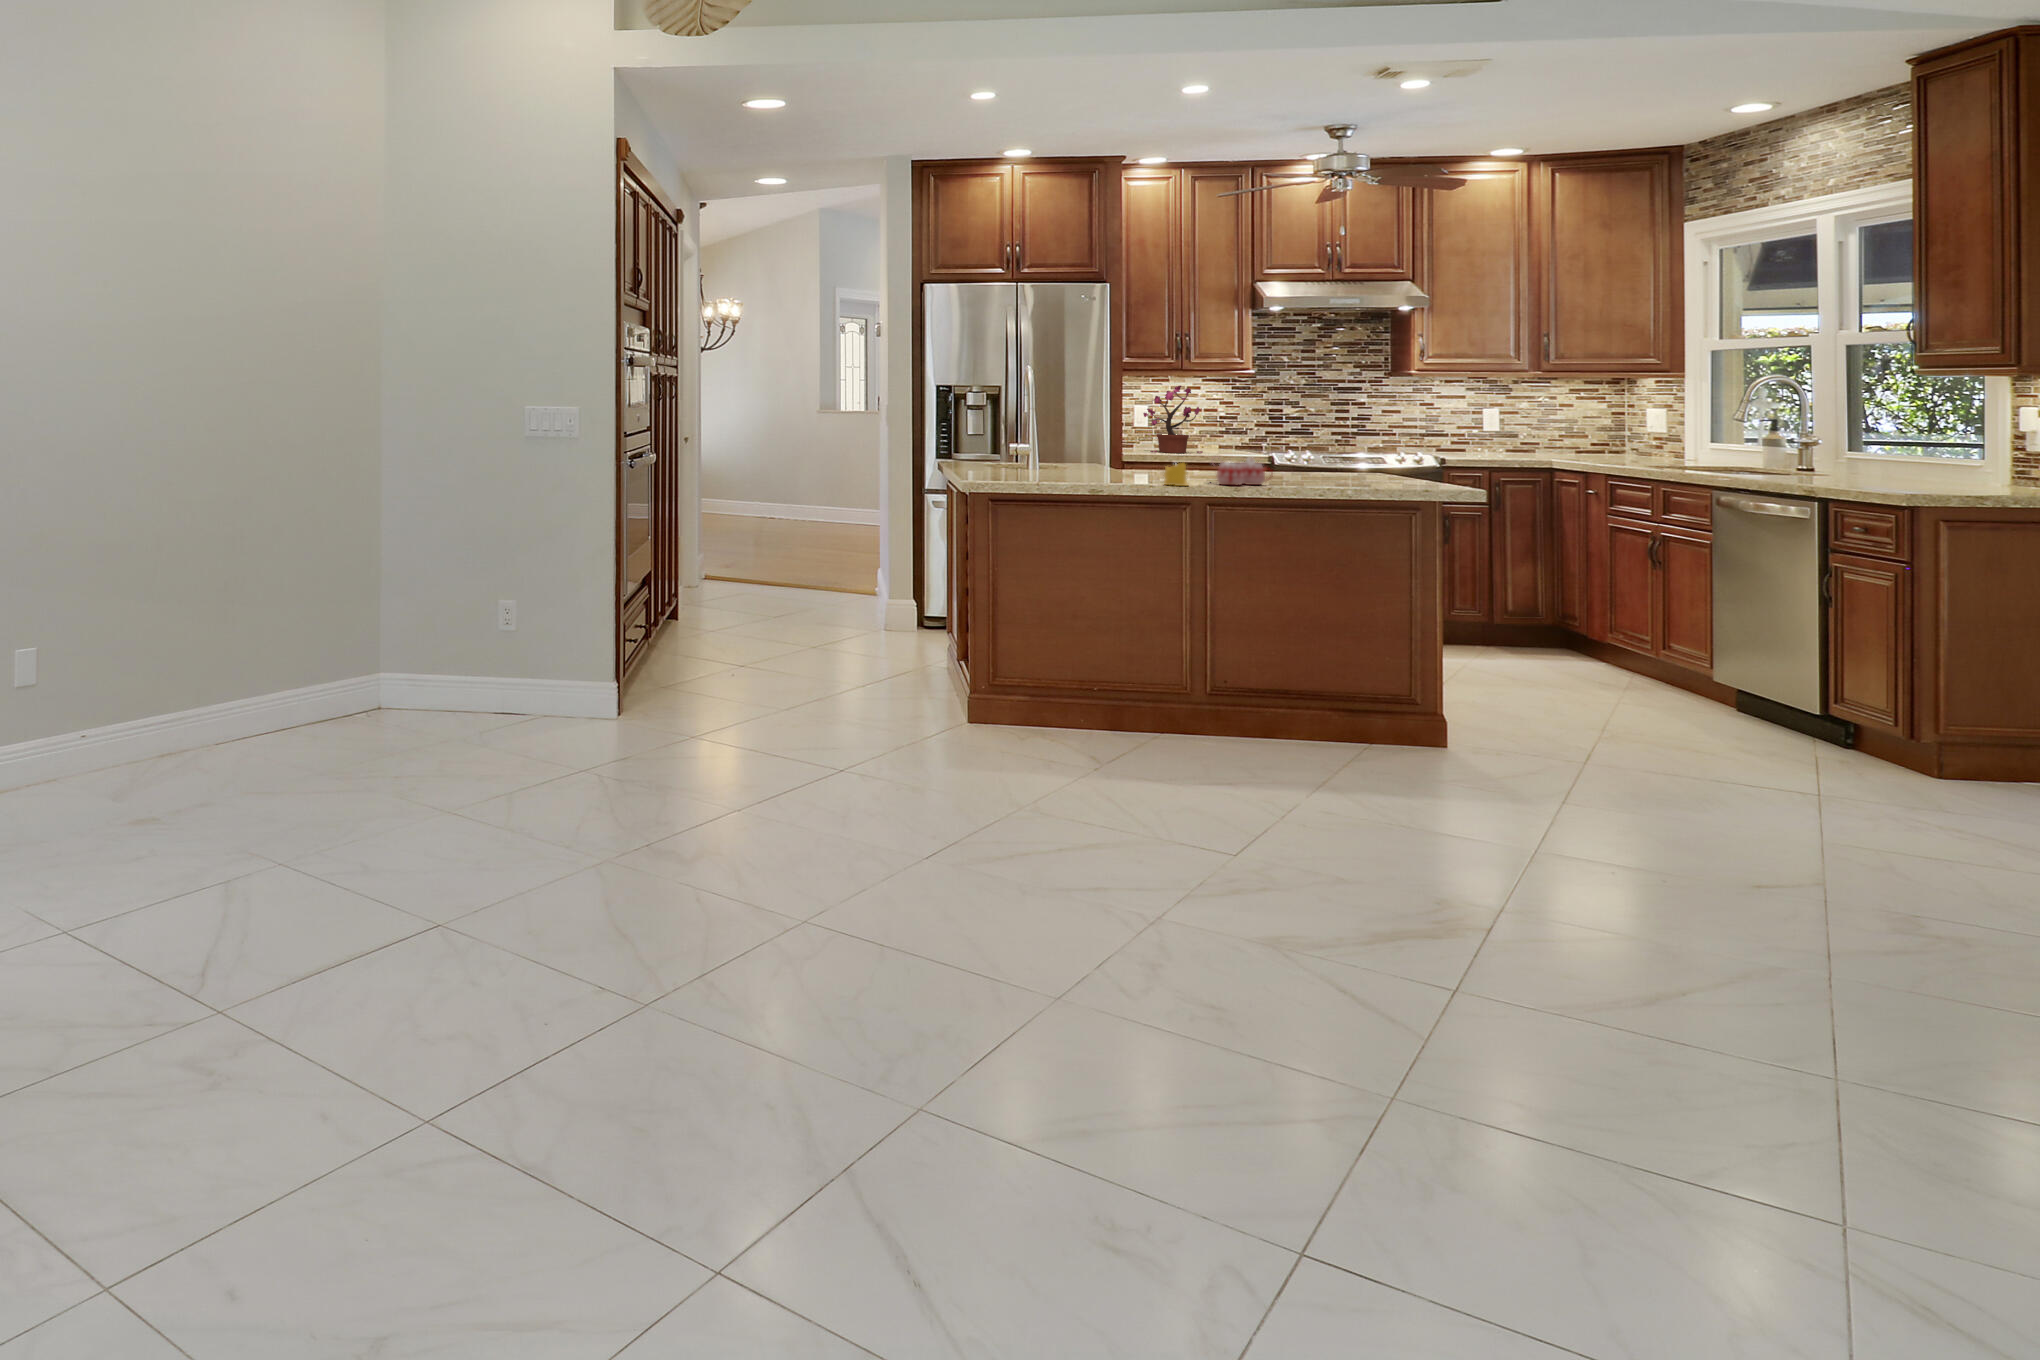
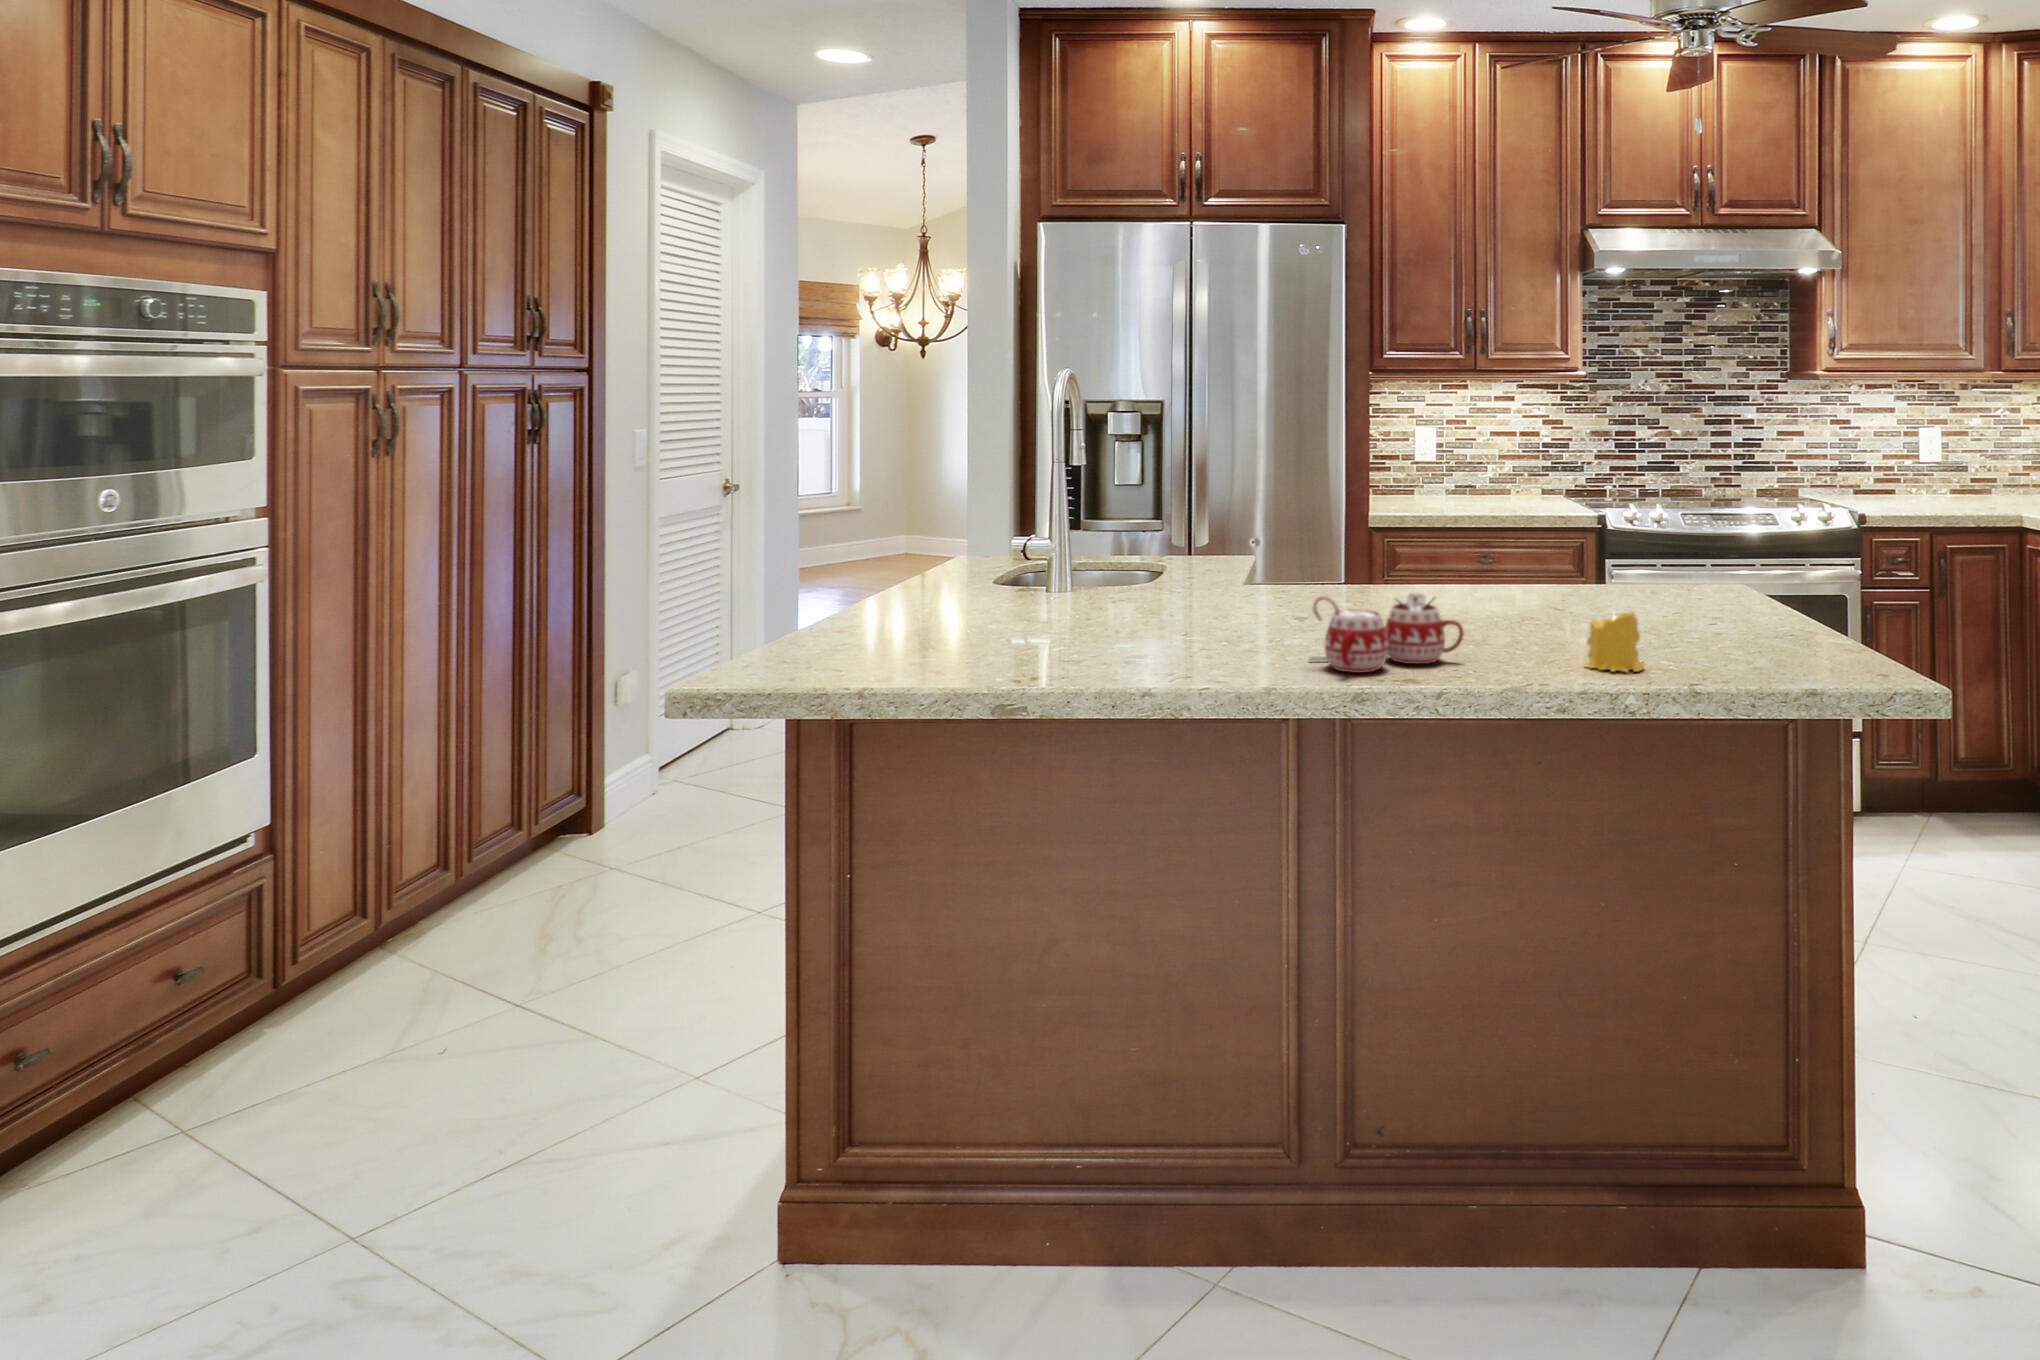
potted plant: present [1143,386,1203,453] -> none [1428,394,1513,503]
candle: present [1164,463,1188,486] -> present [1586,612,1644,672]

